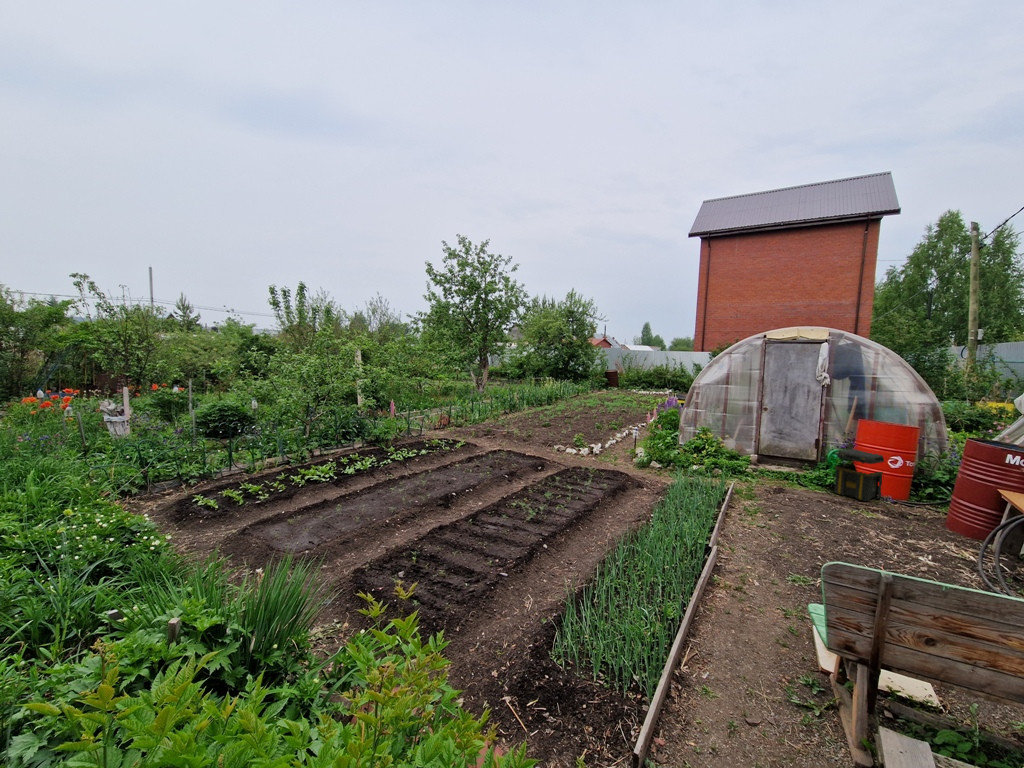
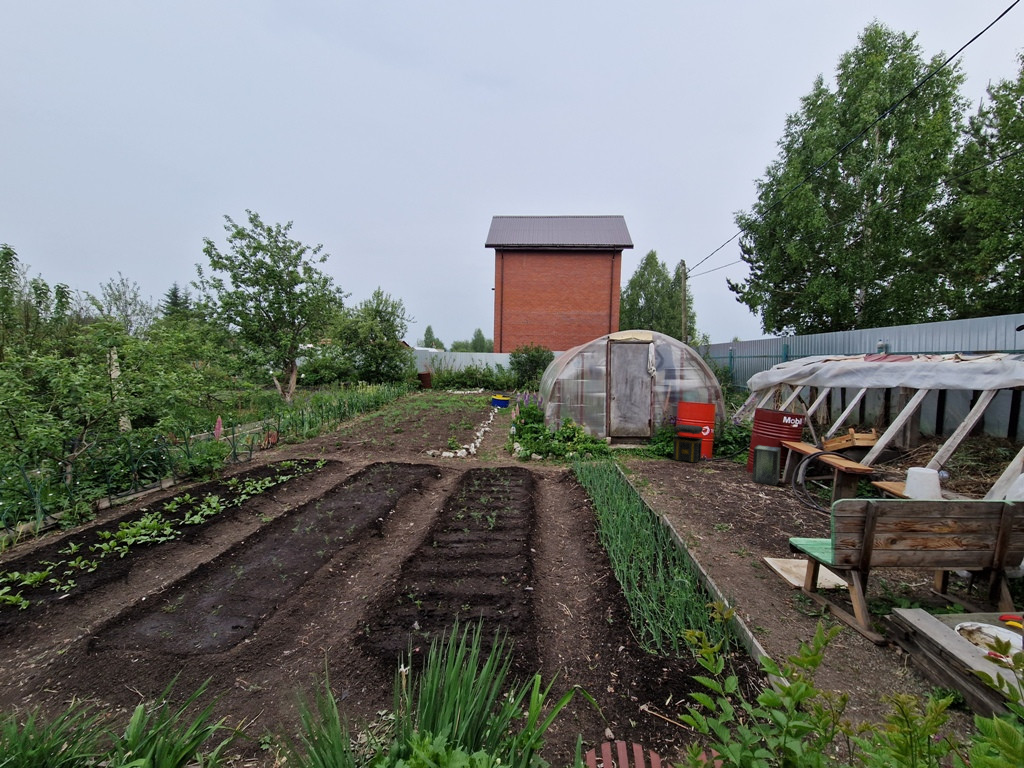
storage box: none [930,489,989,550] -> present [752,445,781,486]

